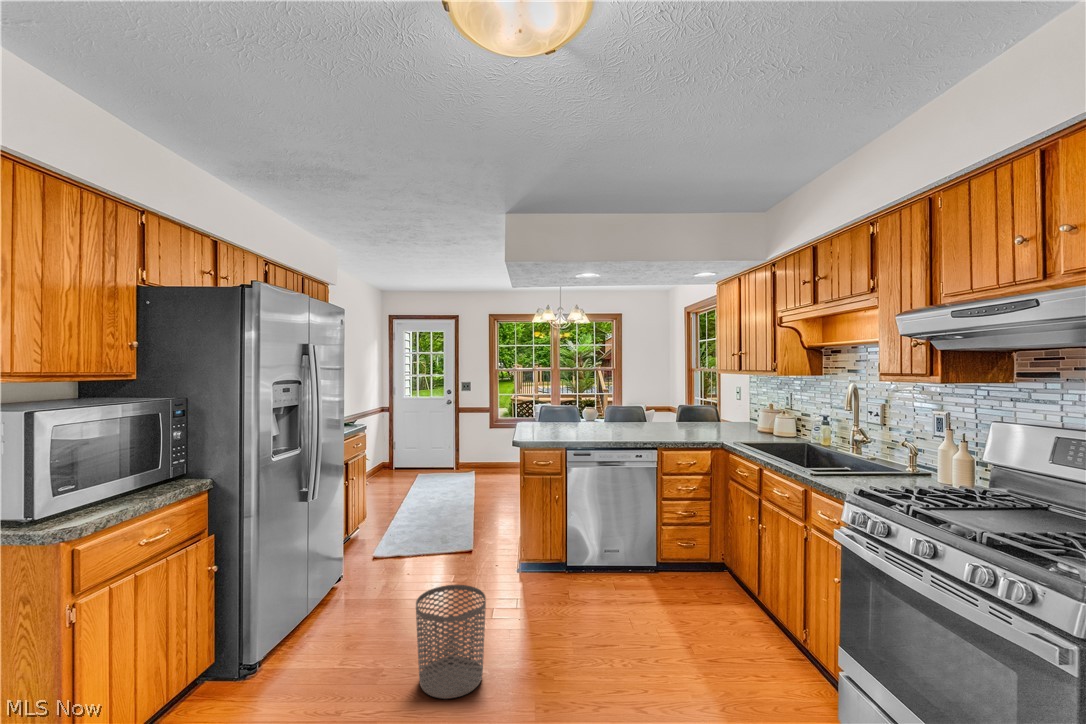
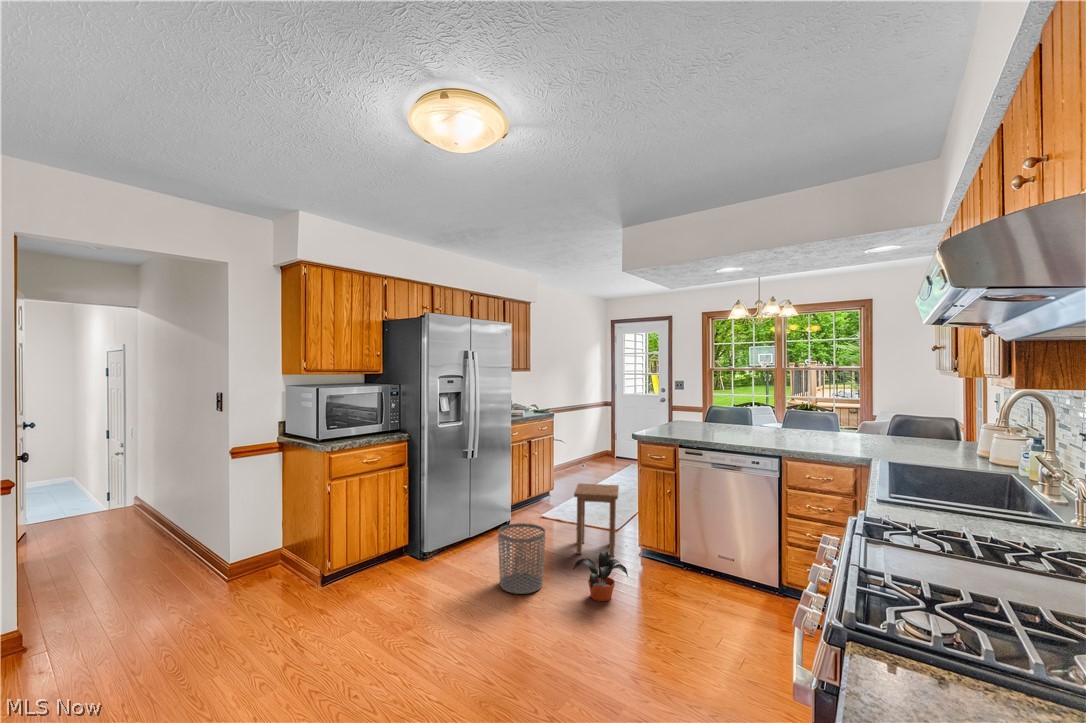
stool: none [456,506,524,605] -> present [574,483,619,556]
potted plant: none [527,596,598,667] -> present [573,551,628,601]

